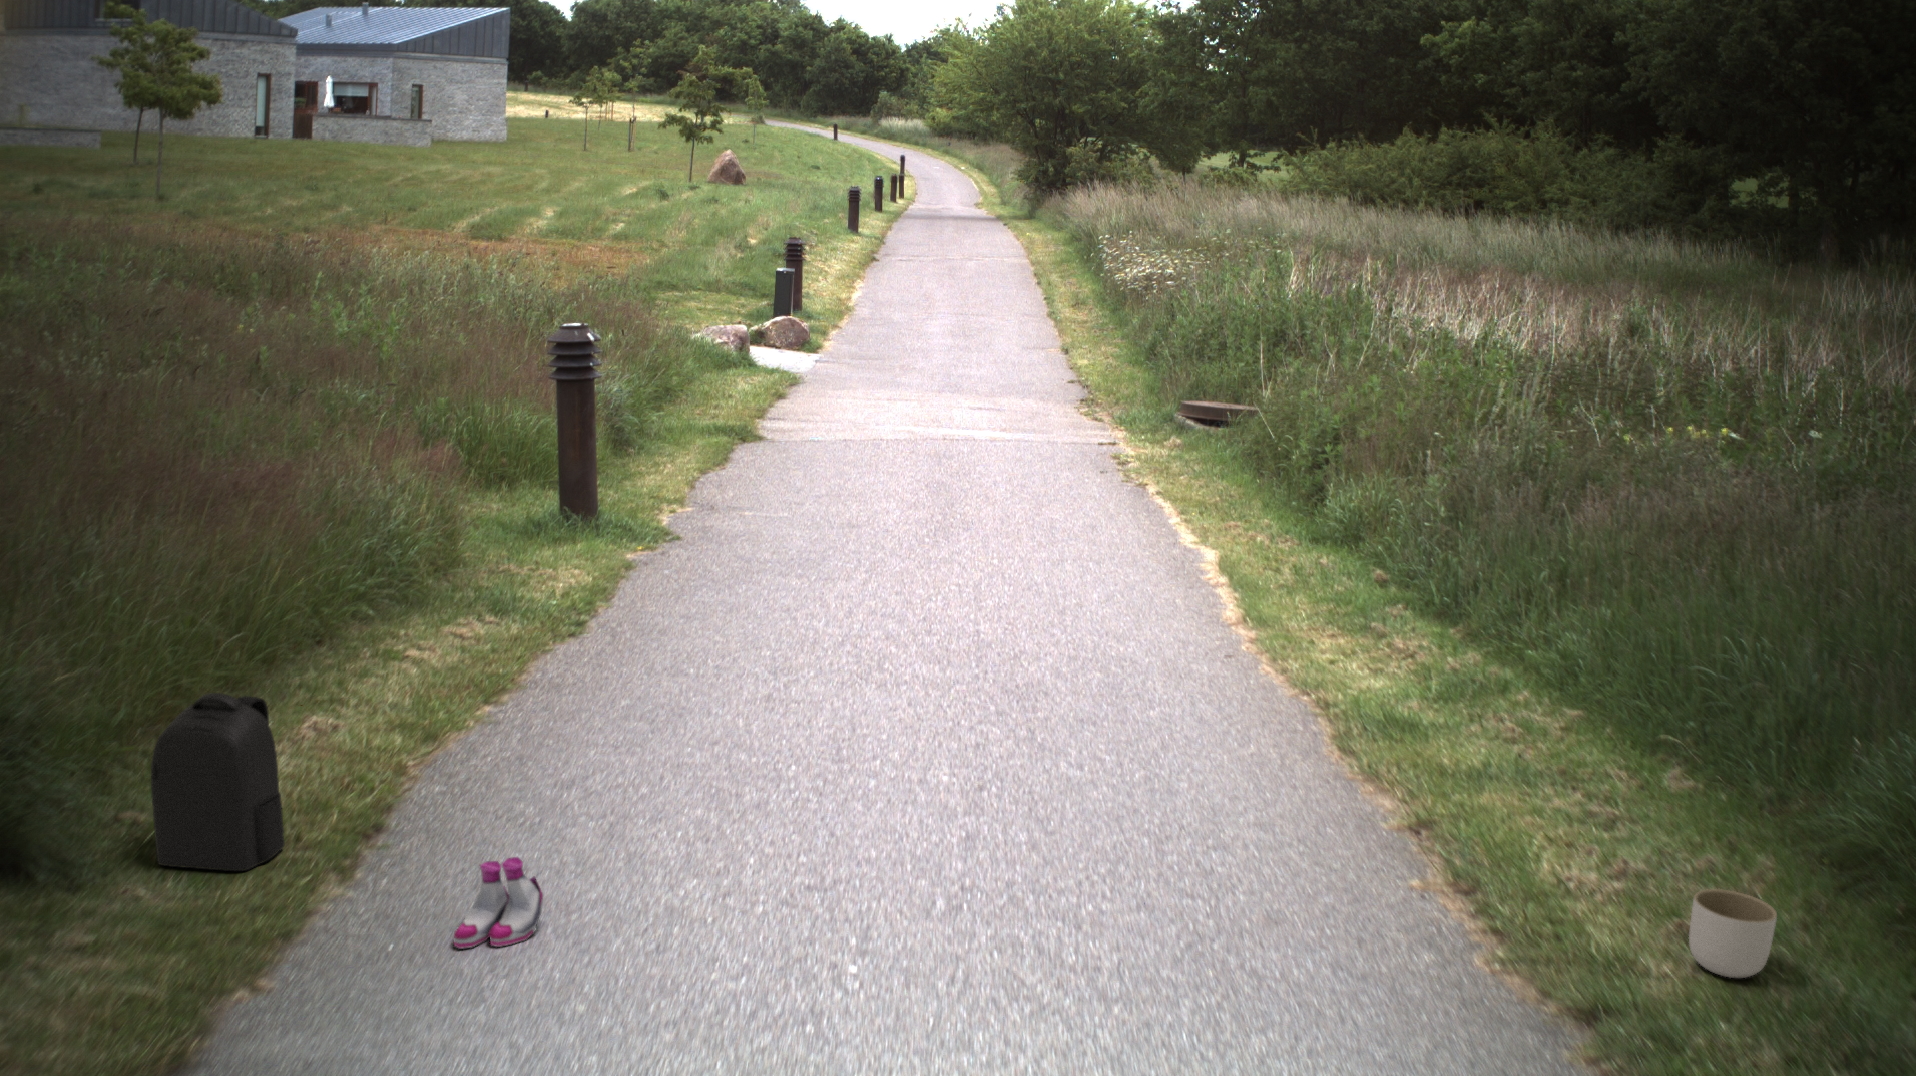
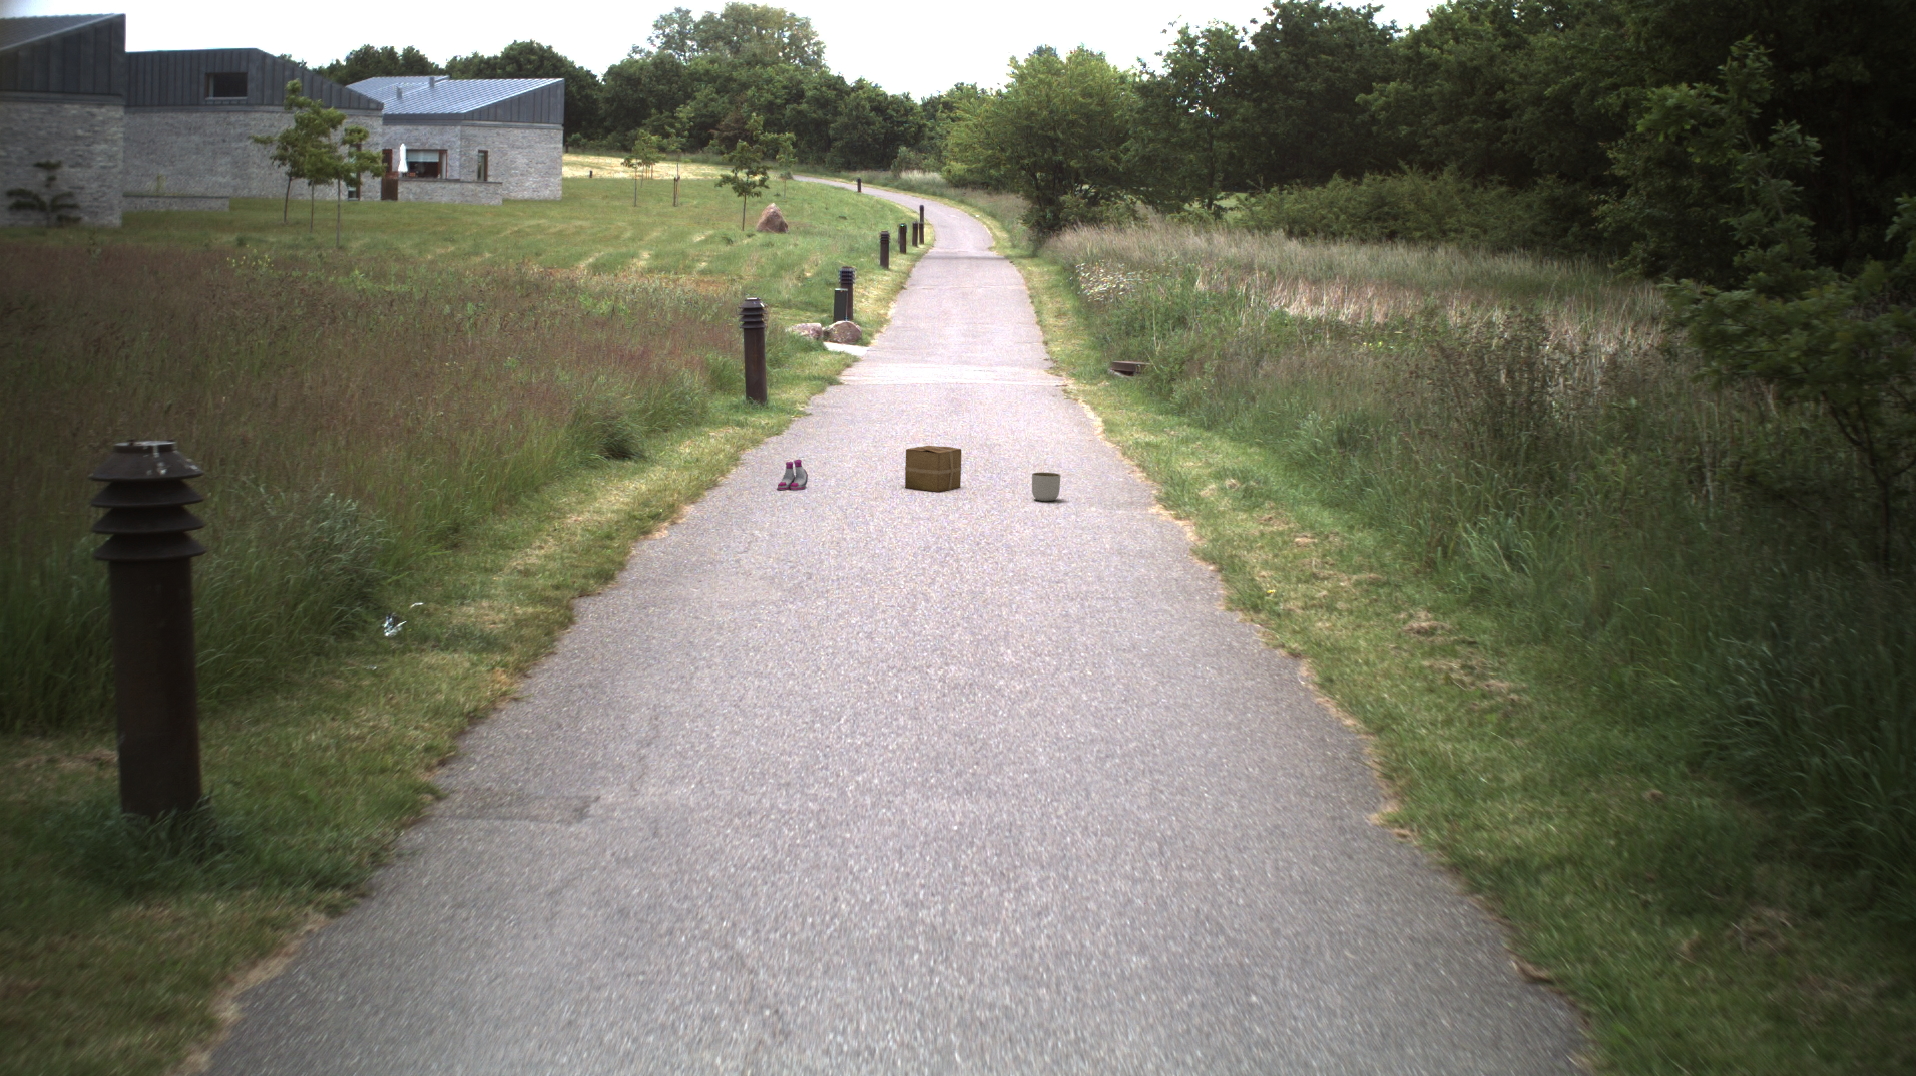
backpack: present [151,693,285,871] -> none [652,412,698,479]
cardboard box: none [808,791,960,949] -> present [905,446,961,492]
planter: present [1689,889,1777,978] -> present [1032,472,1060,501]

